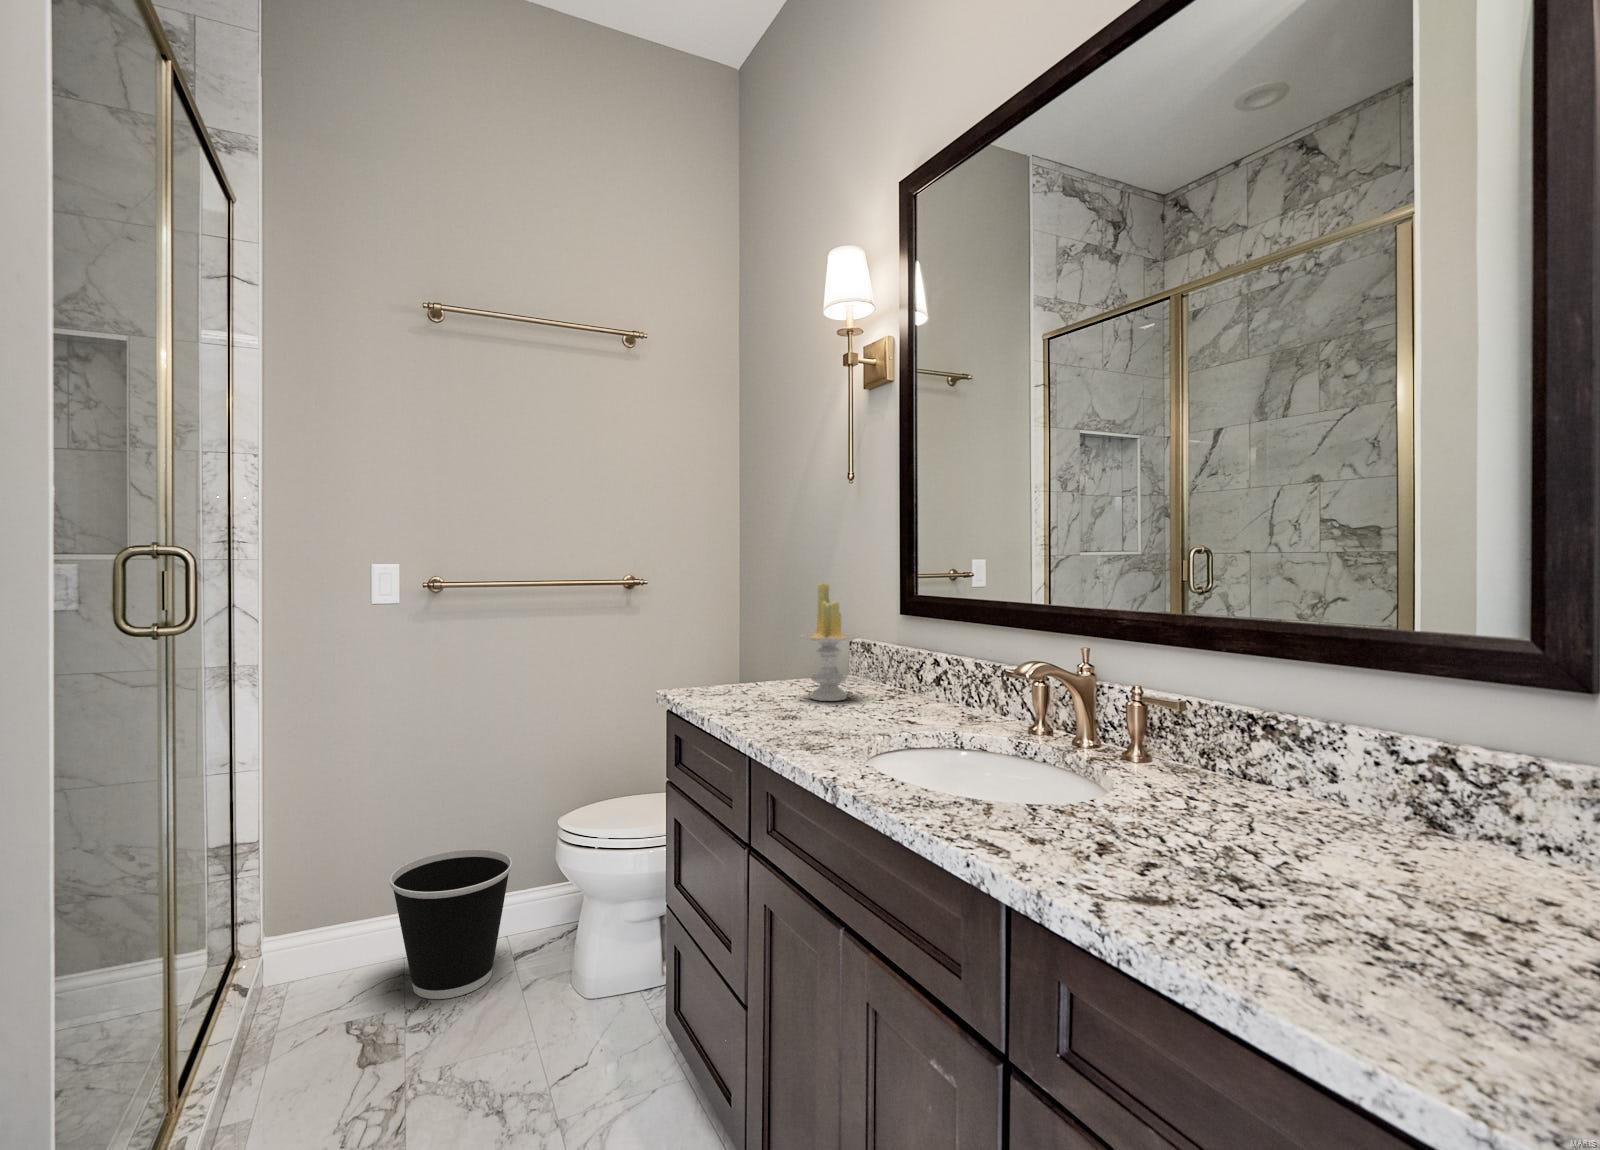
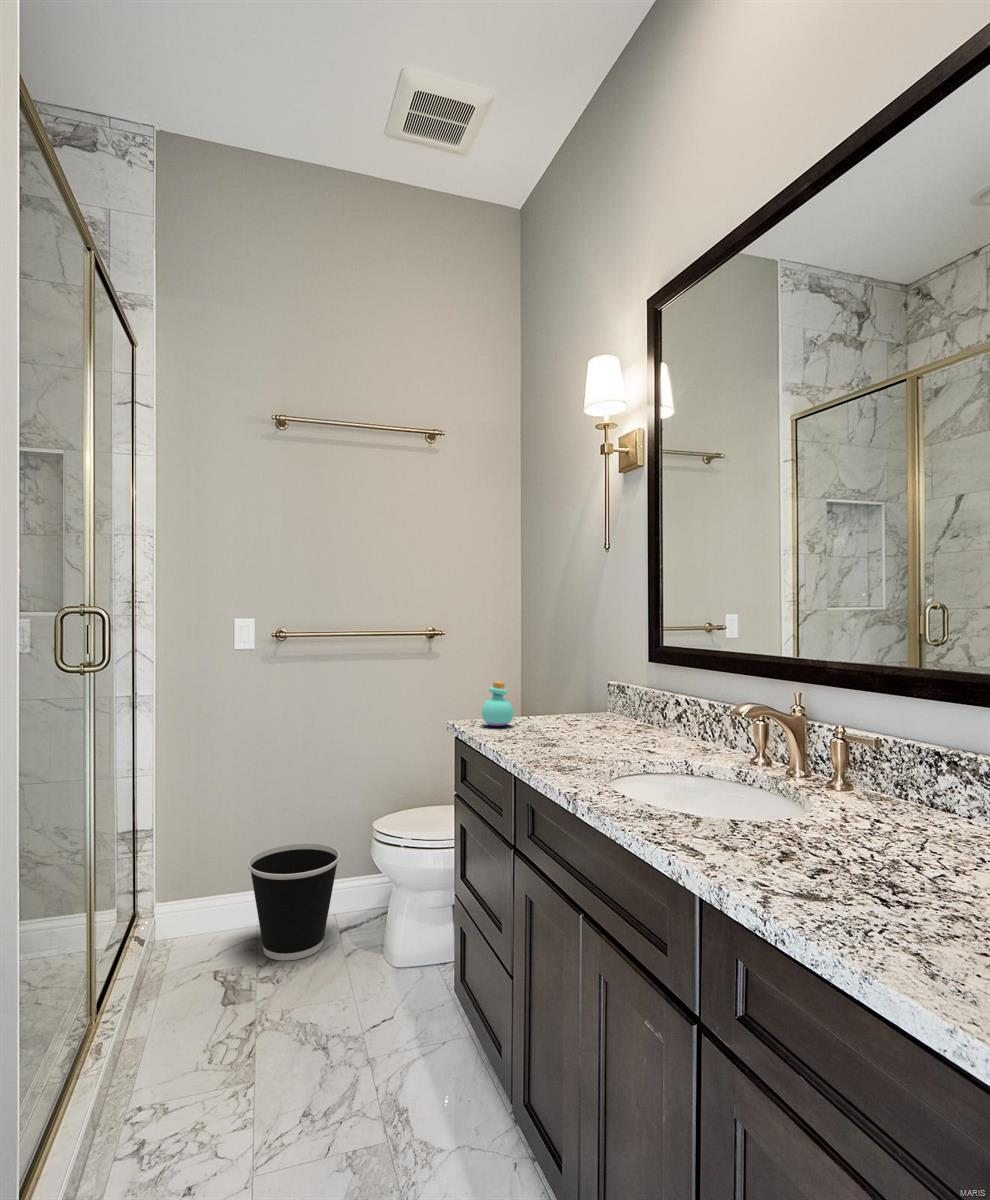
candle: present [800,583,858,701] -> none [563,635,612,732]
perfume bottle: none [698,641,738,696] -> present [482,682,514,726]

